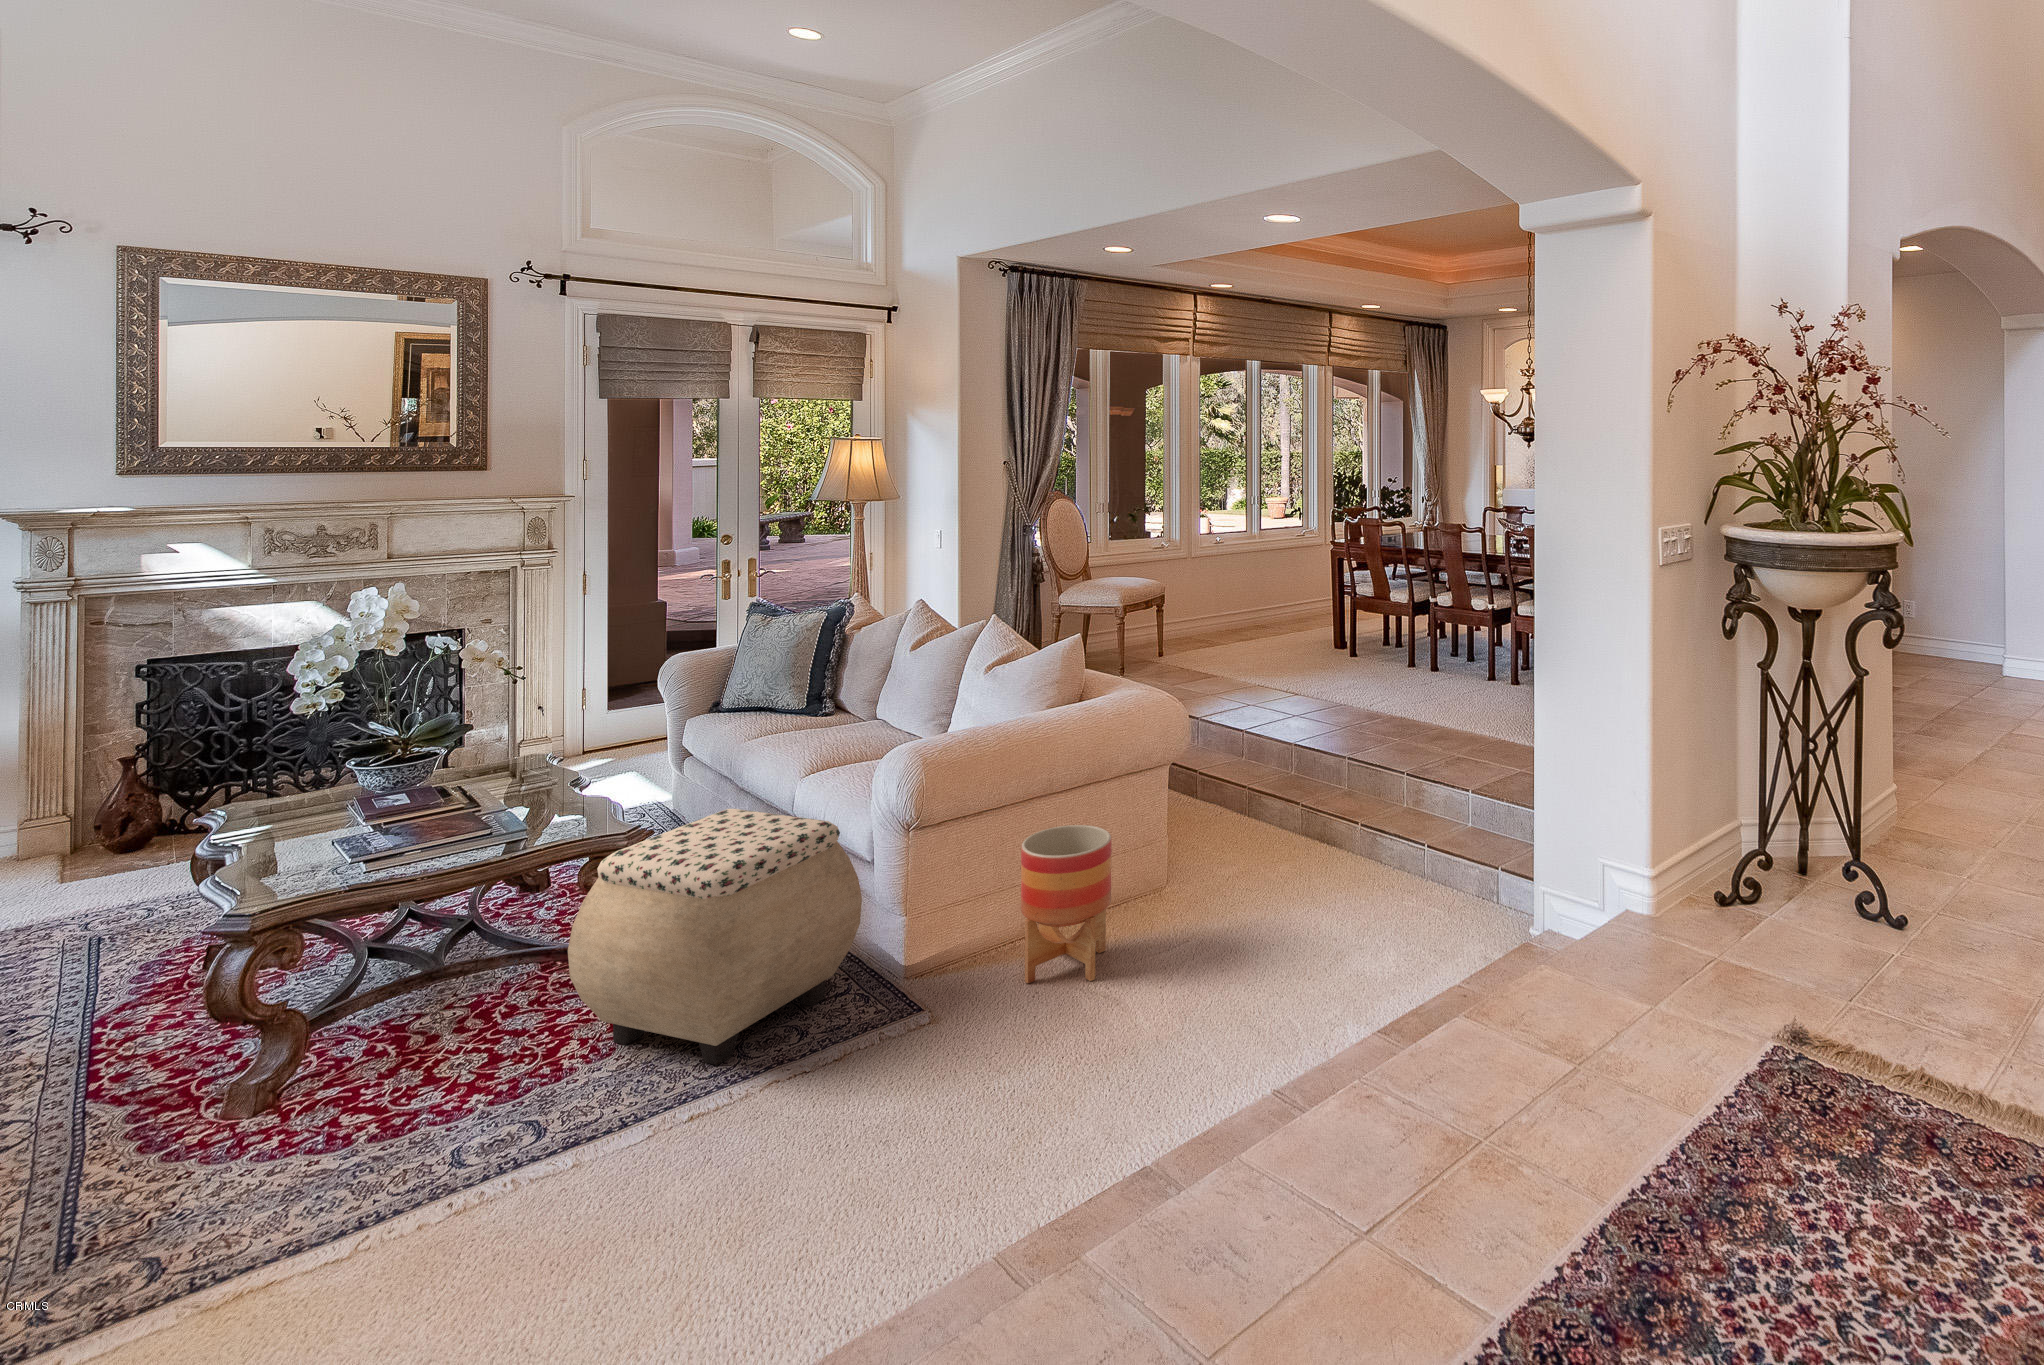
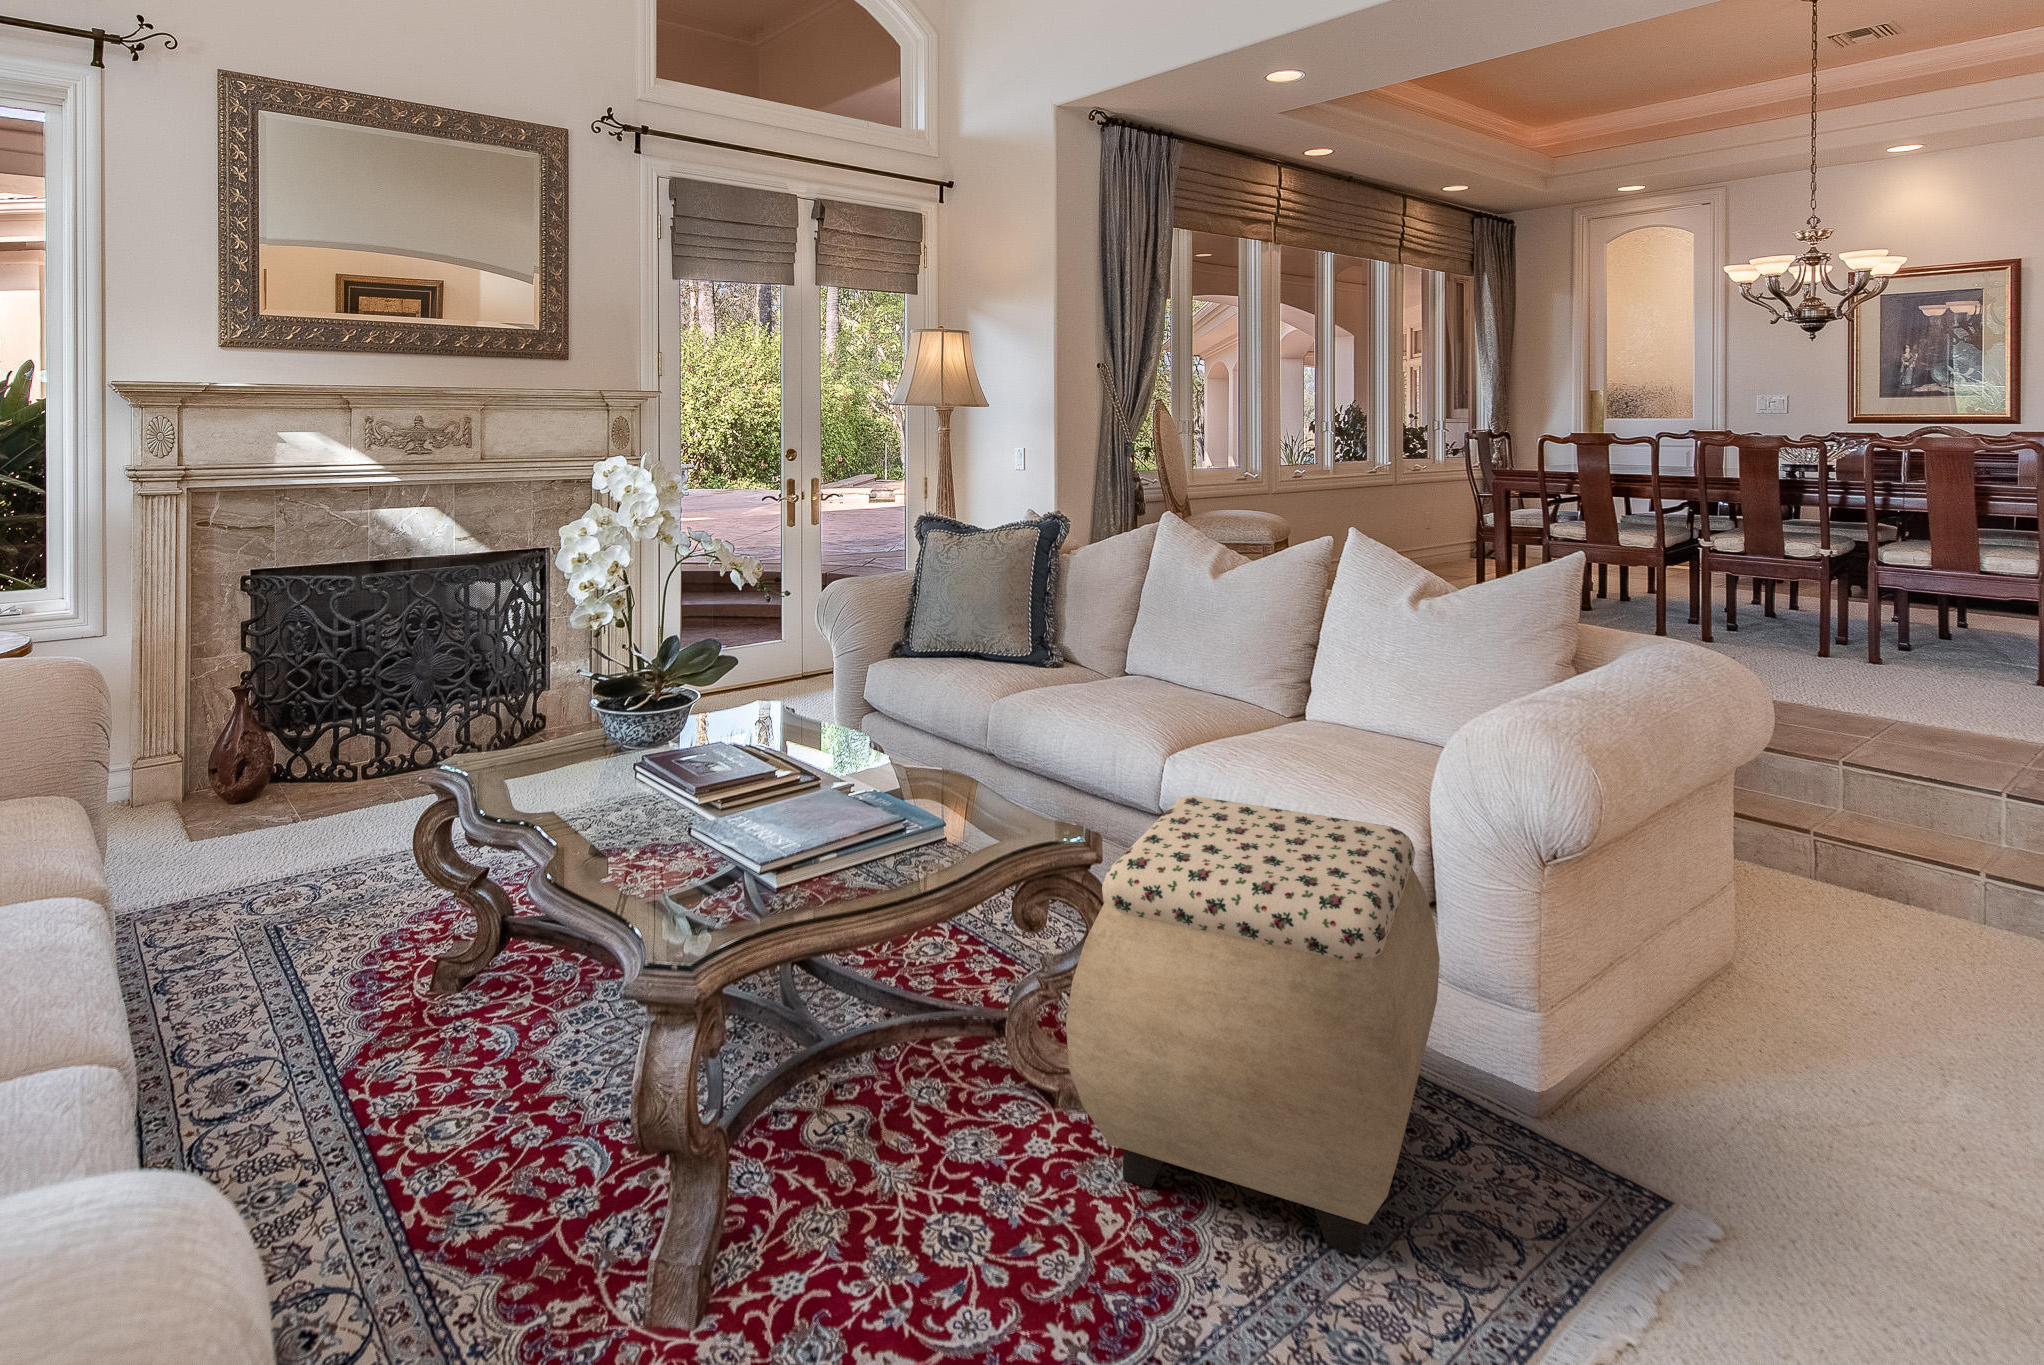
planter: present [1021,825,1112,983] -> none [1665,853,1846,1135]

